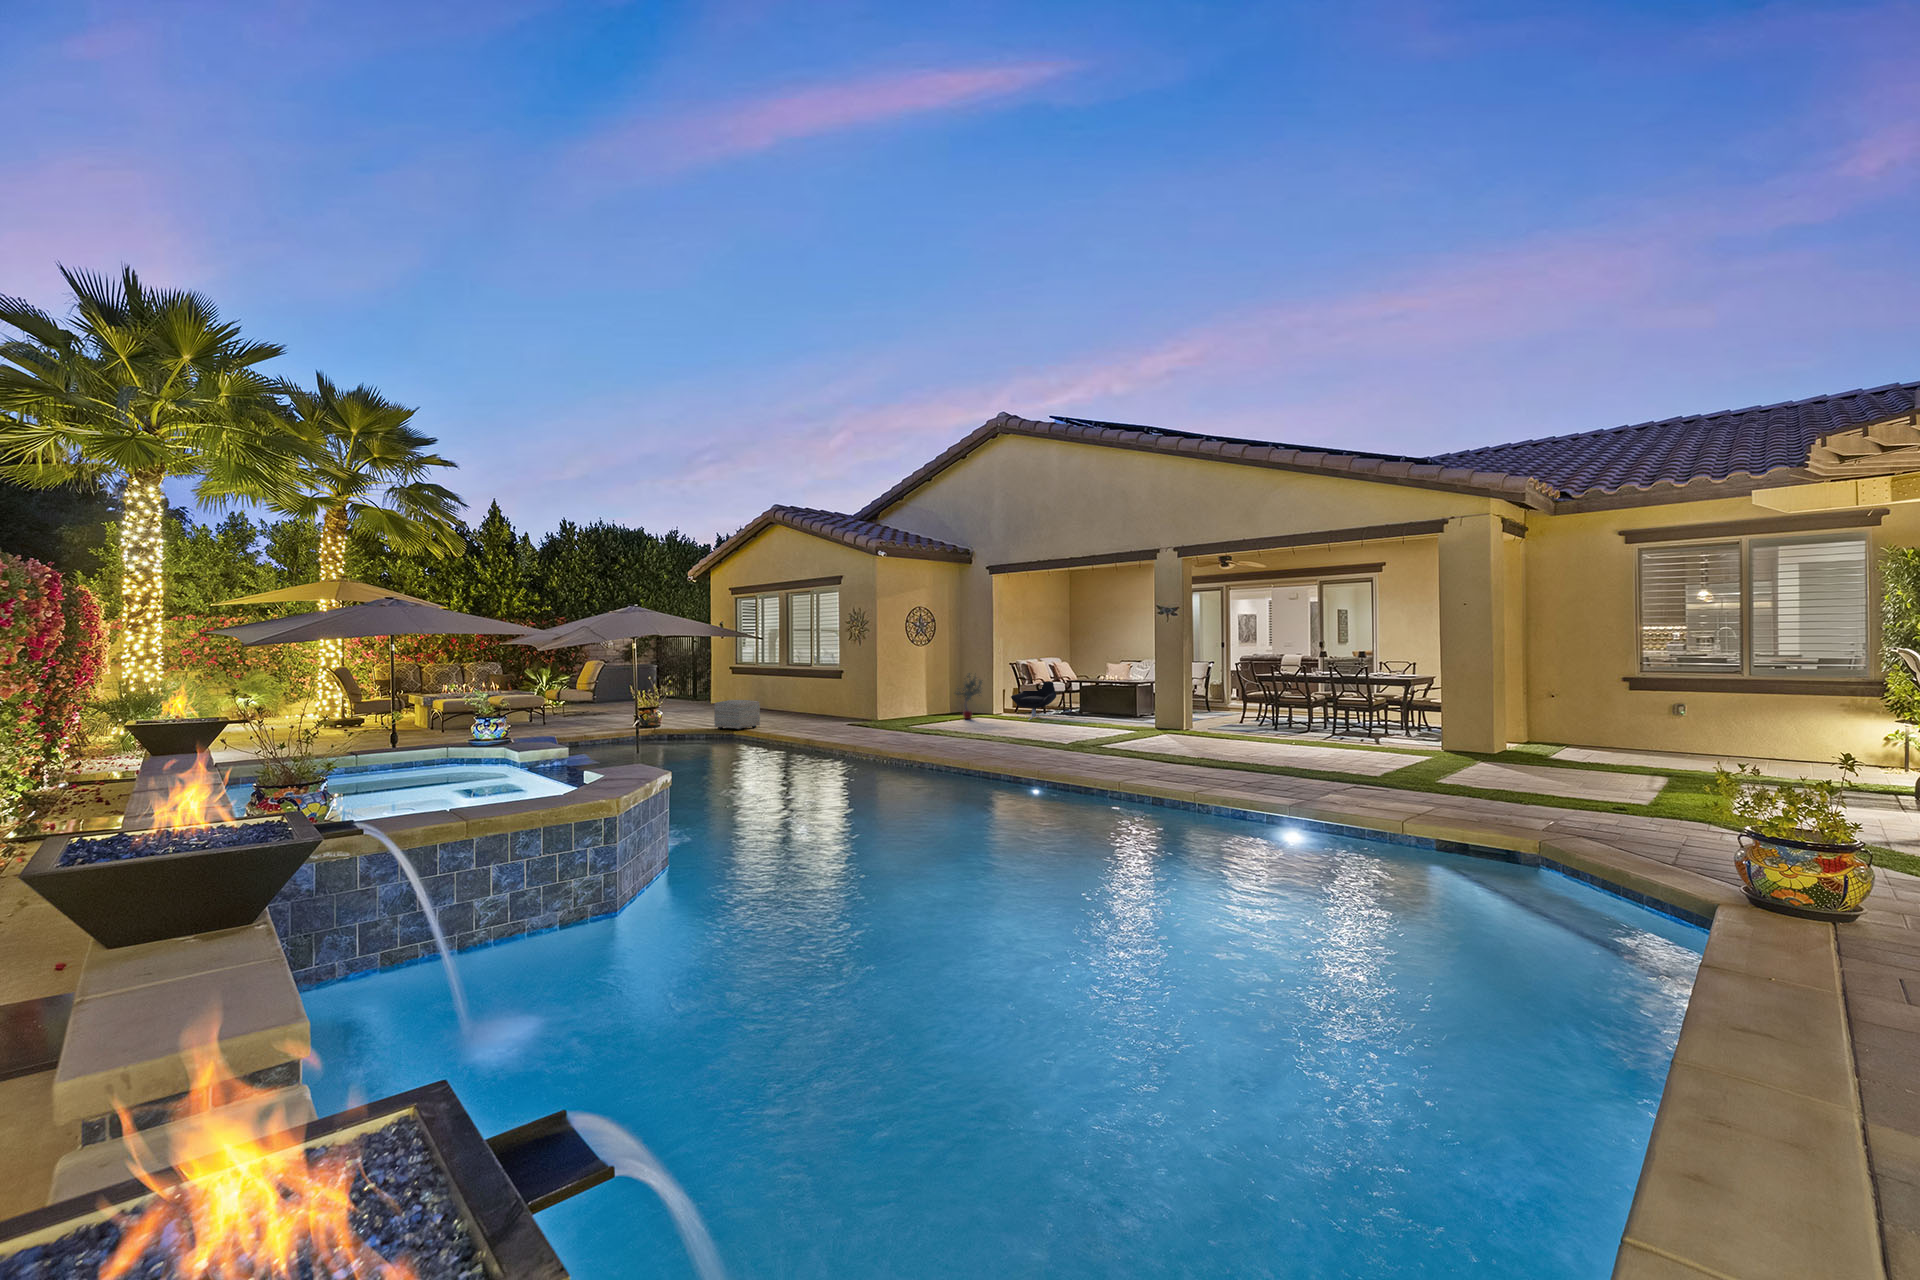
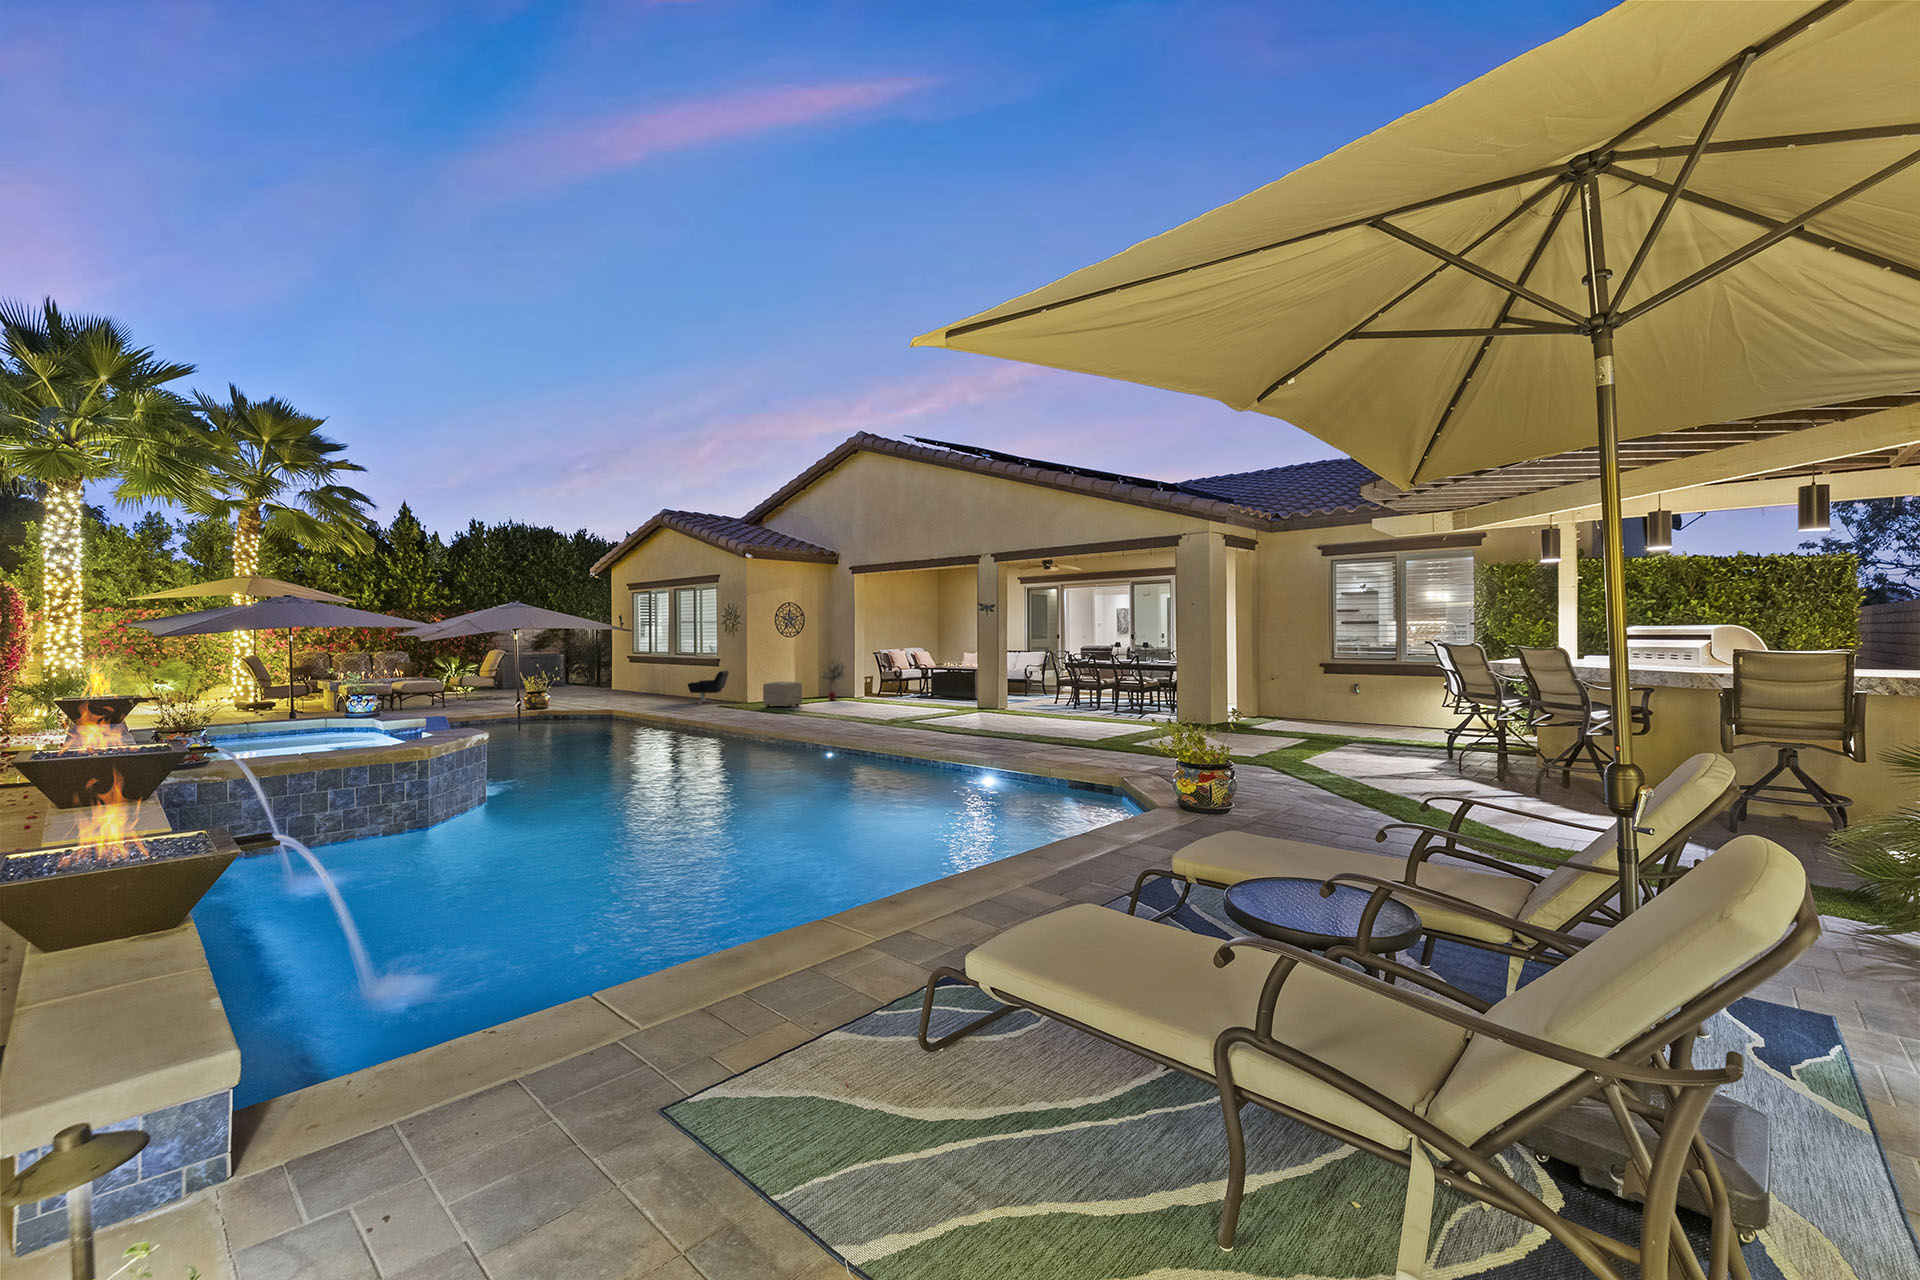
lounge chair: present [1011,681,1056,720] -> present [688,670,729,704]
ottoman: present [714,700,760,730] -> present [763,681,802,708]

